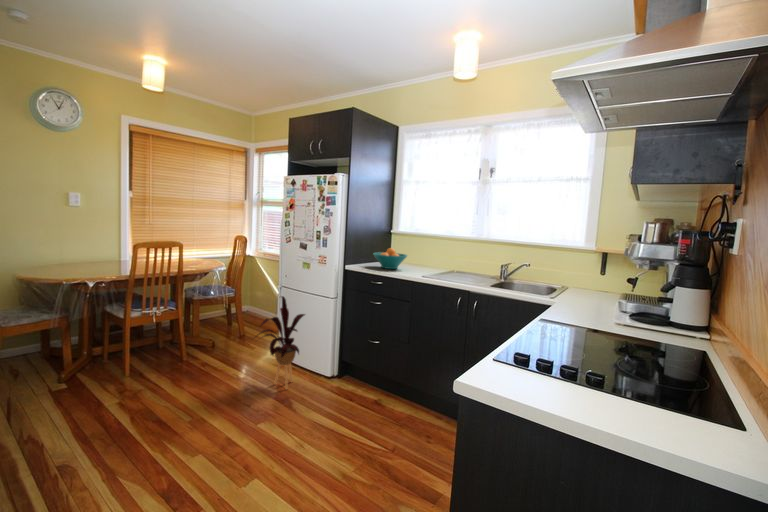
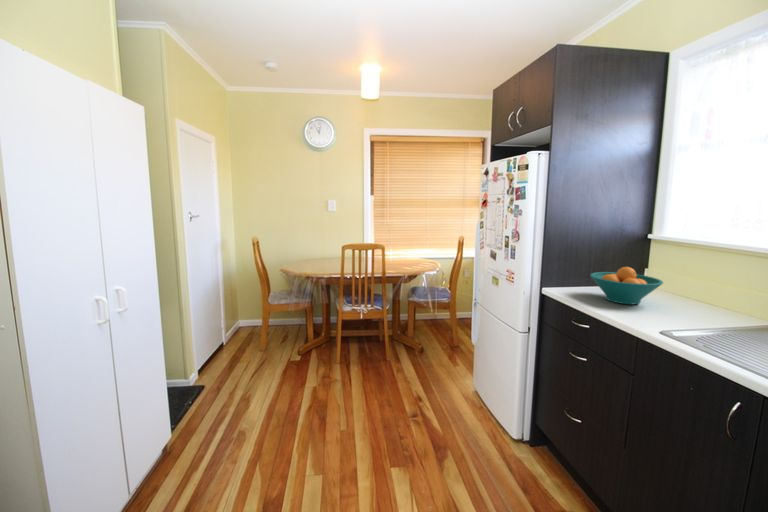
house plant: present [257,296,305,389] -> none [413,318,490,434]

